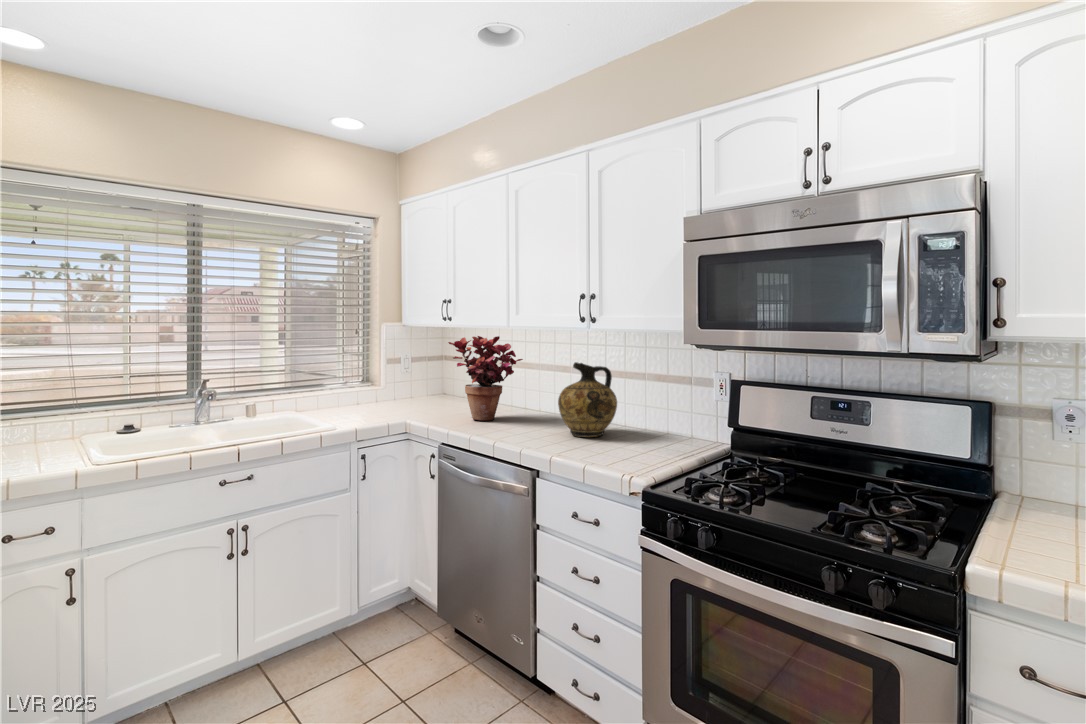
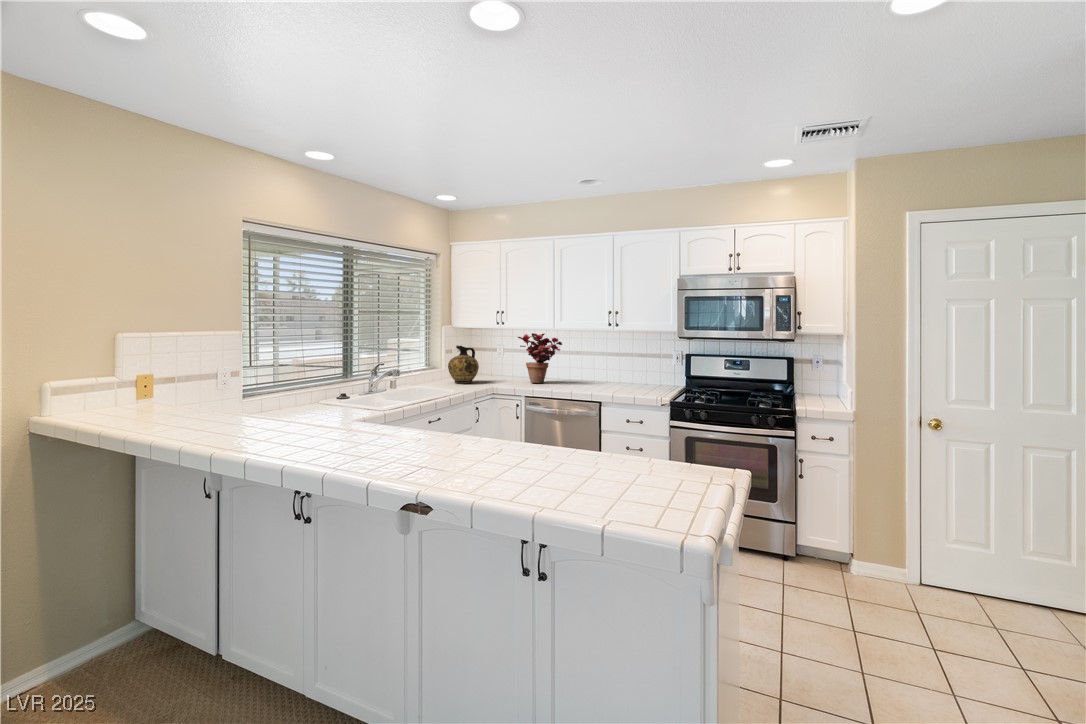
ceramic jug: present [558,362,617,437] -> present [448,345,479,383]

